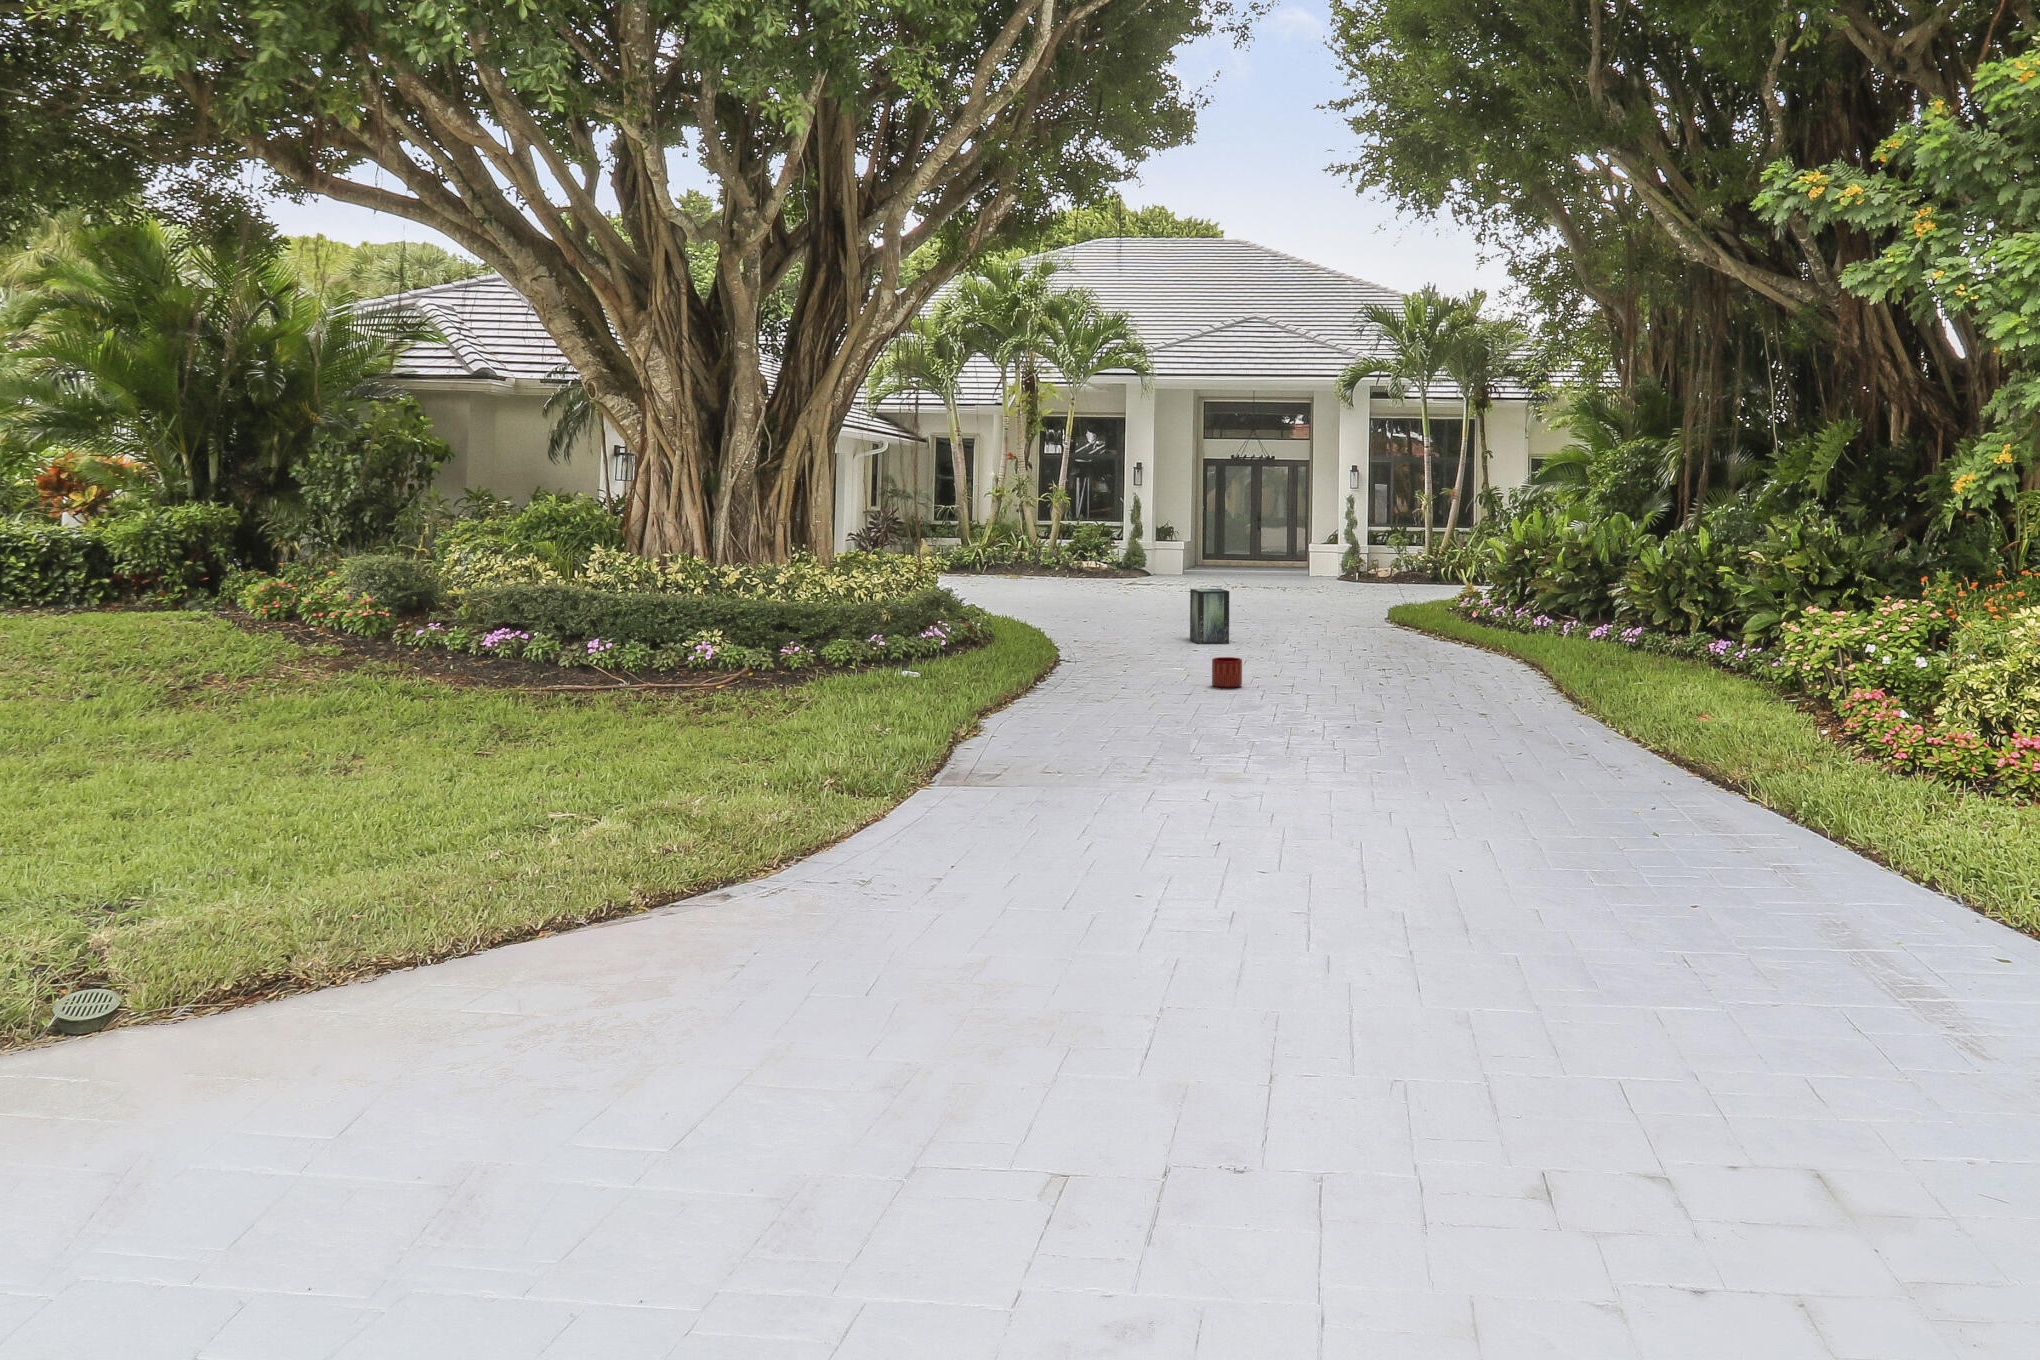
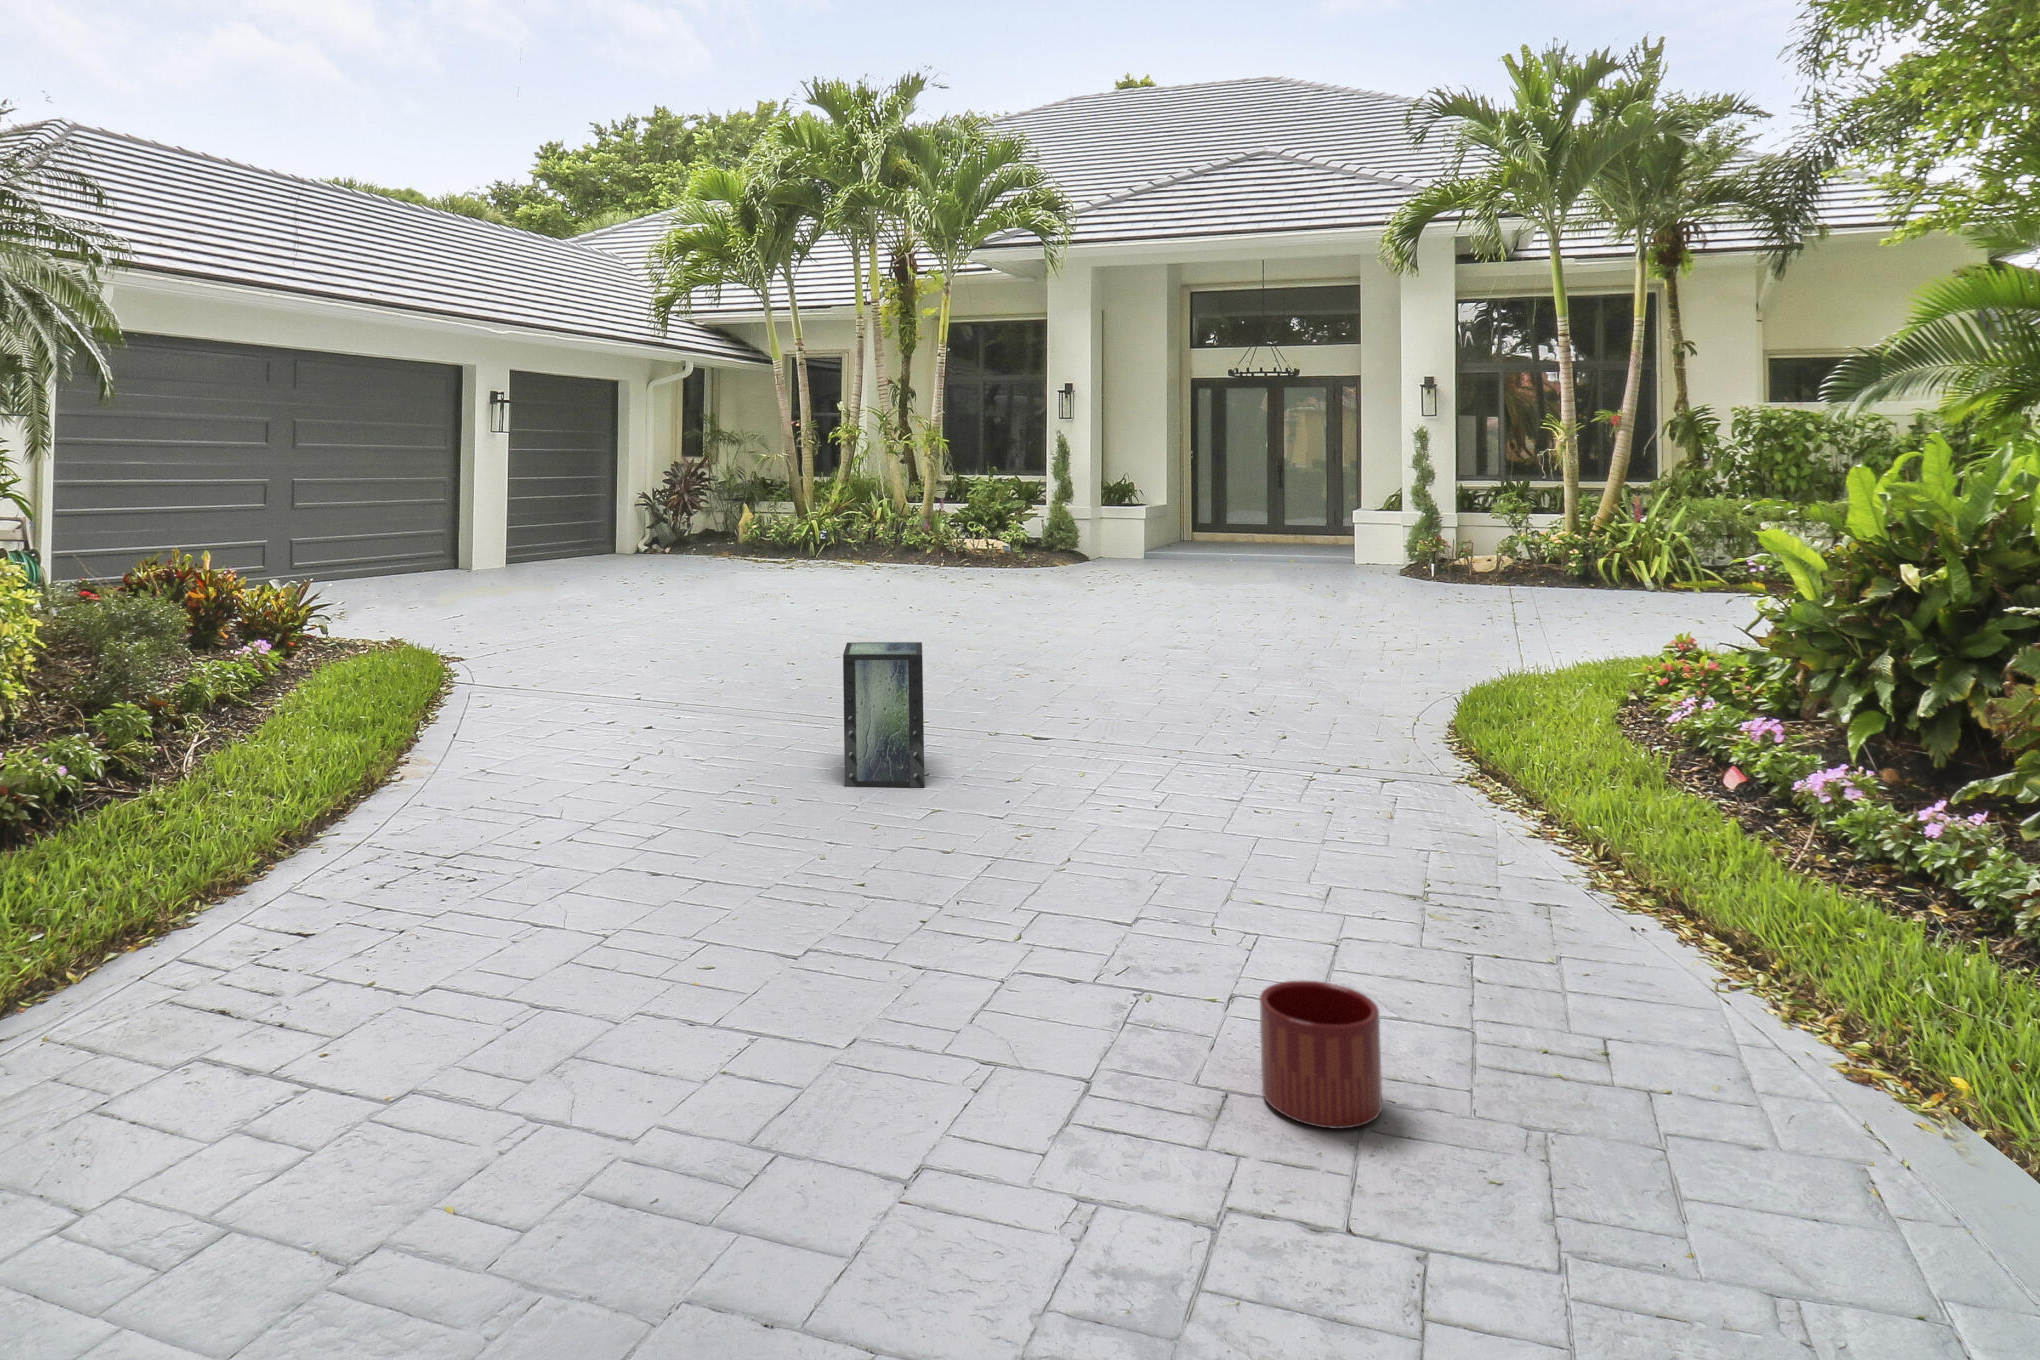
planter: present [1212,657,1242,688] -> present [1260,981,1382,1129]

